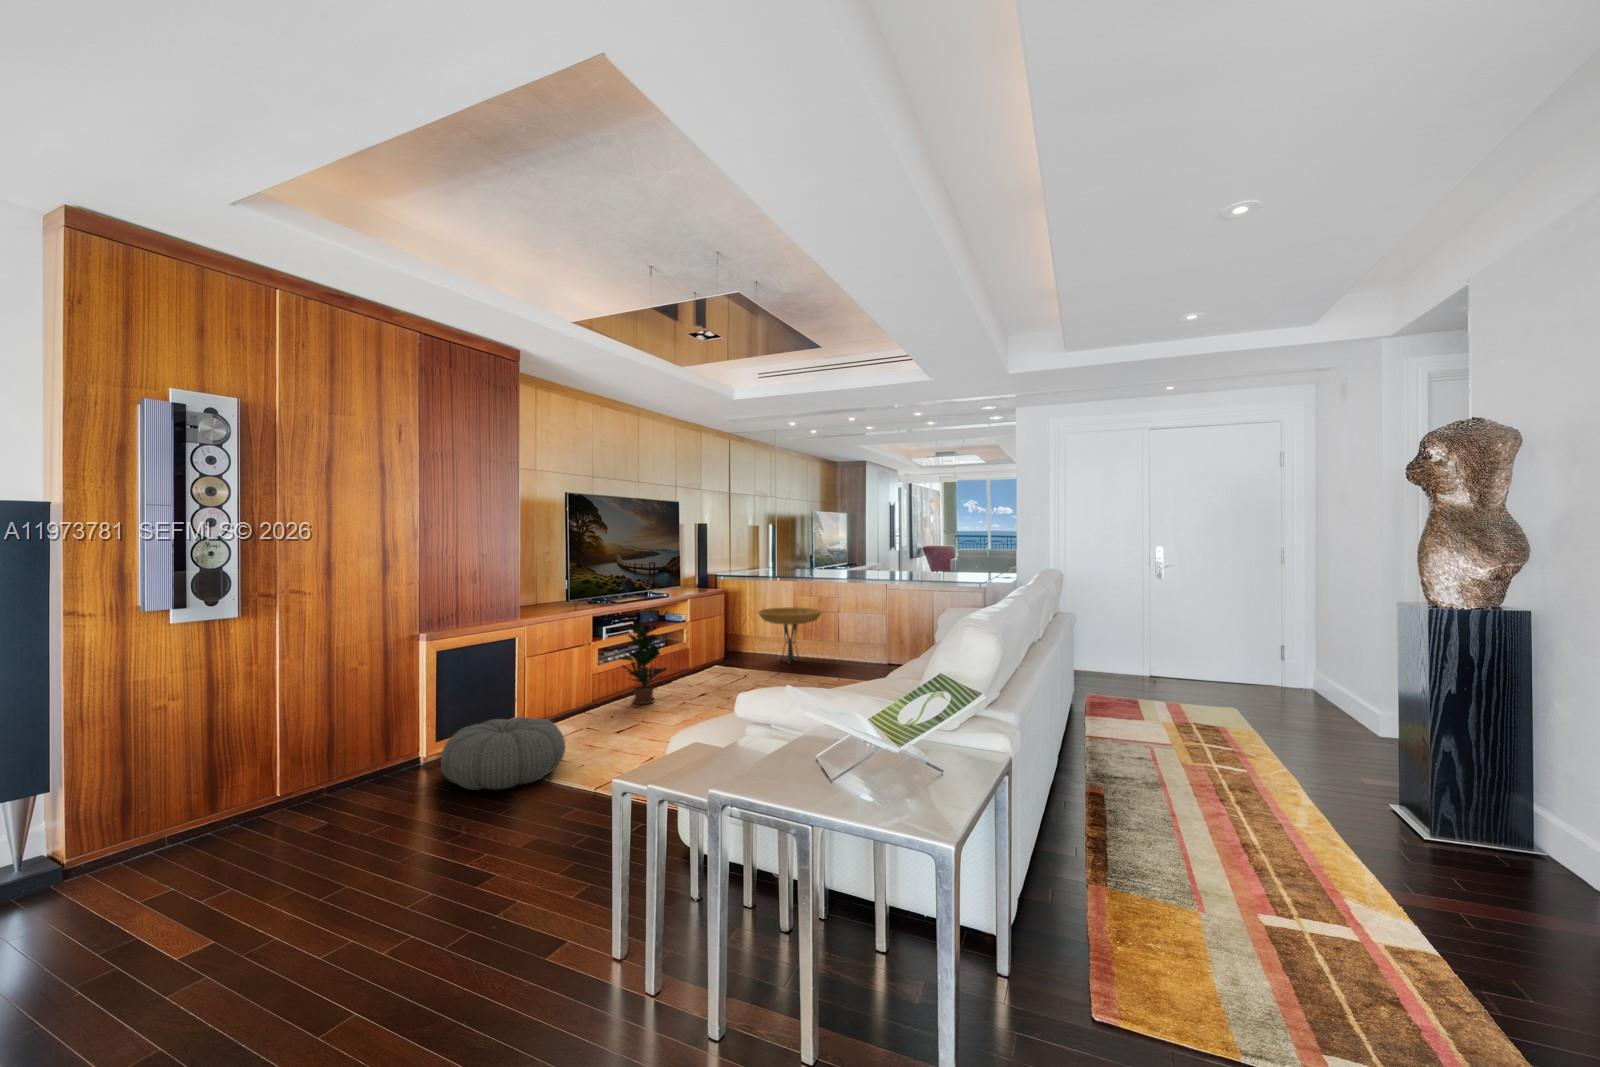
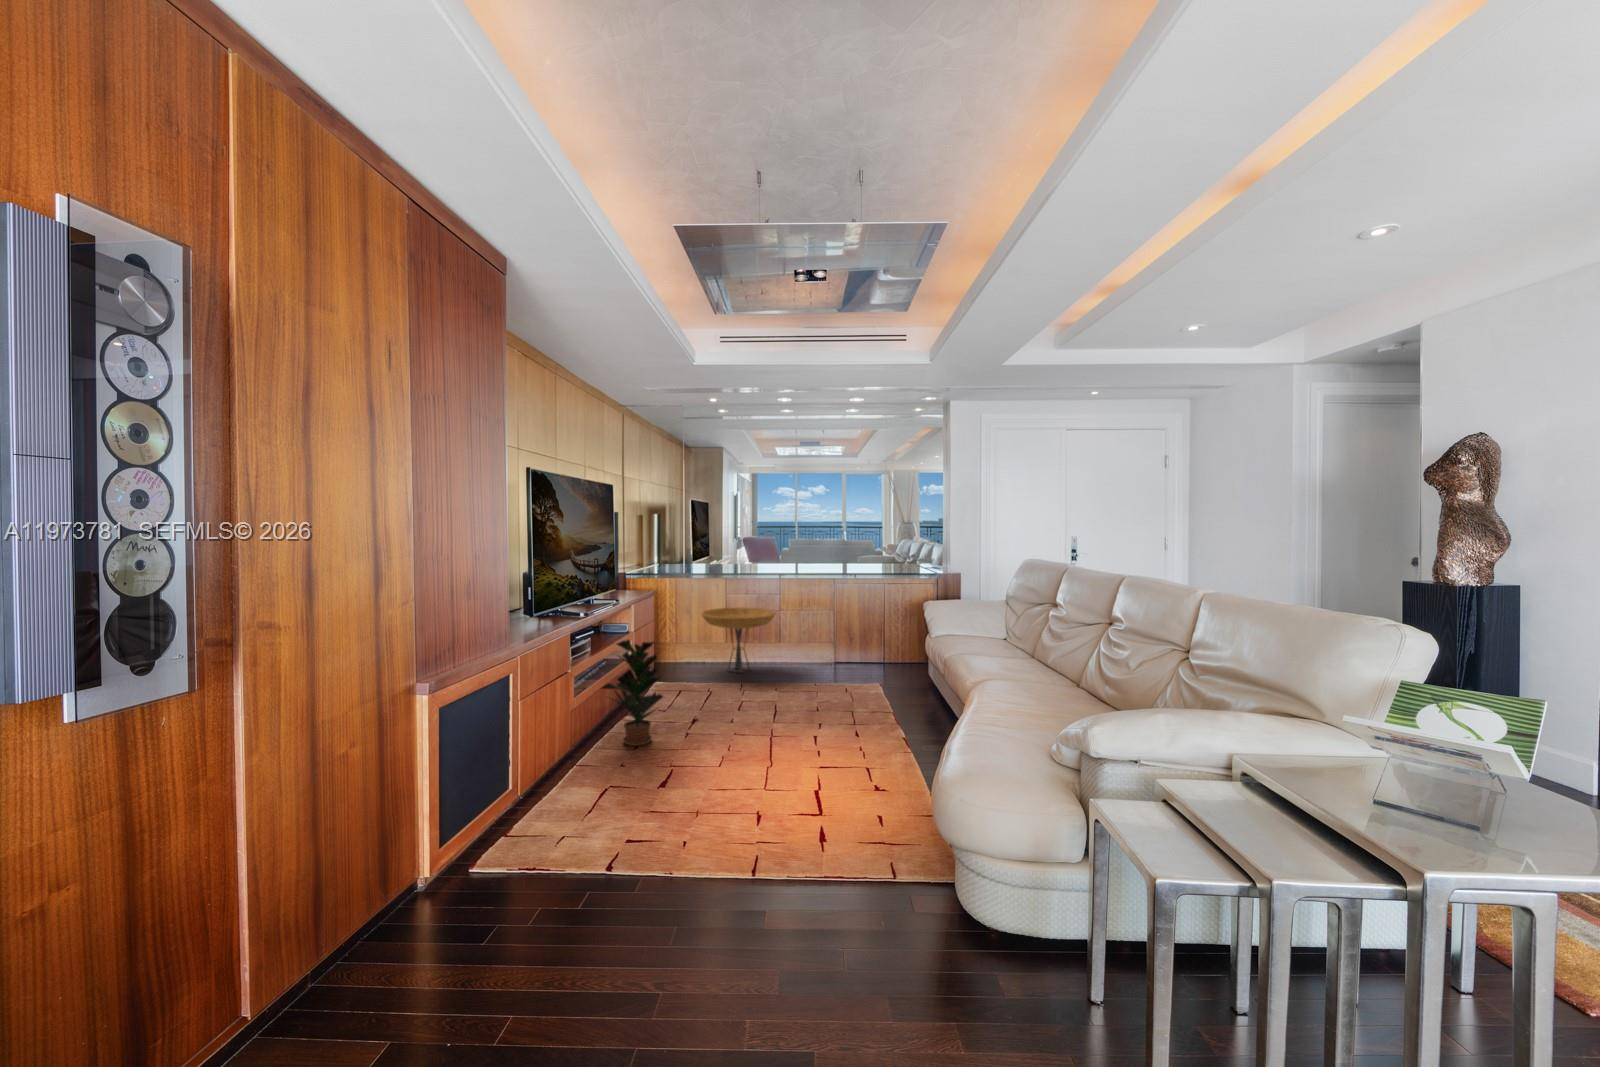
pouf: present [441,717,565,790] -> none [504,793,683,924]

